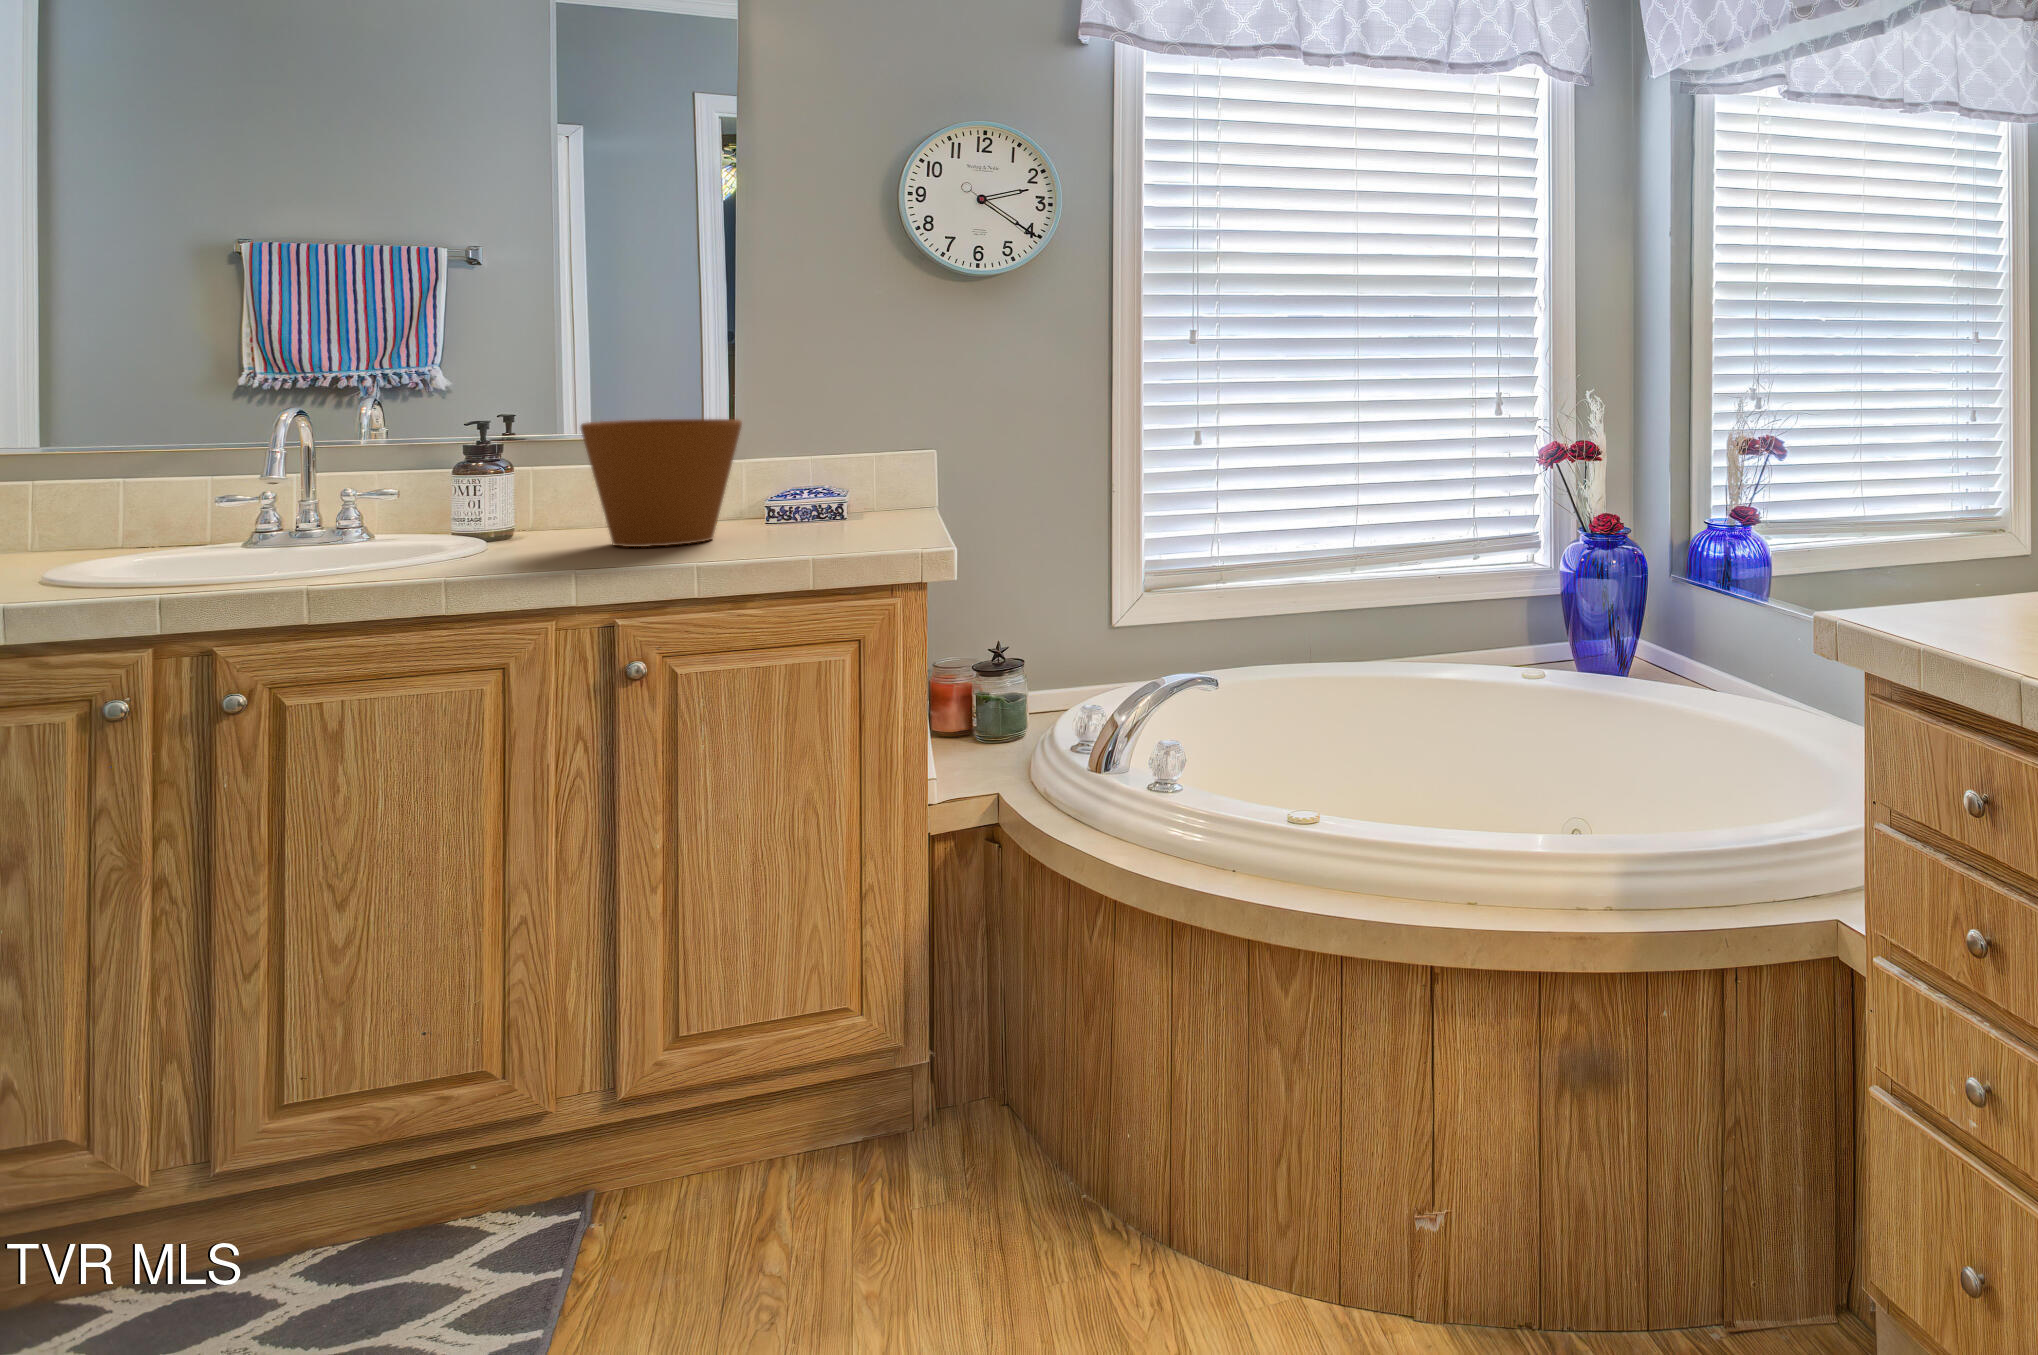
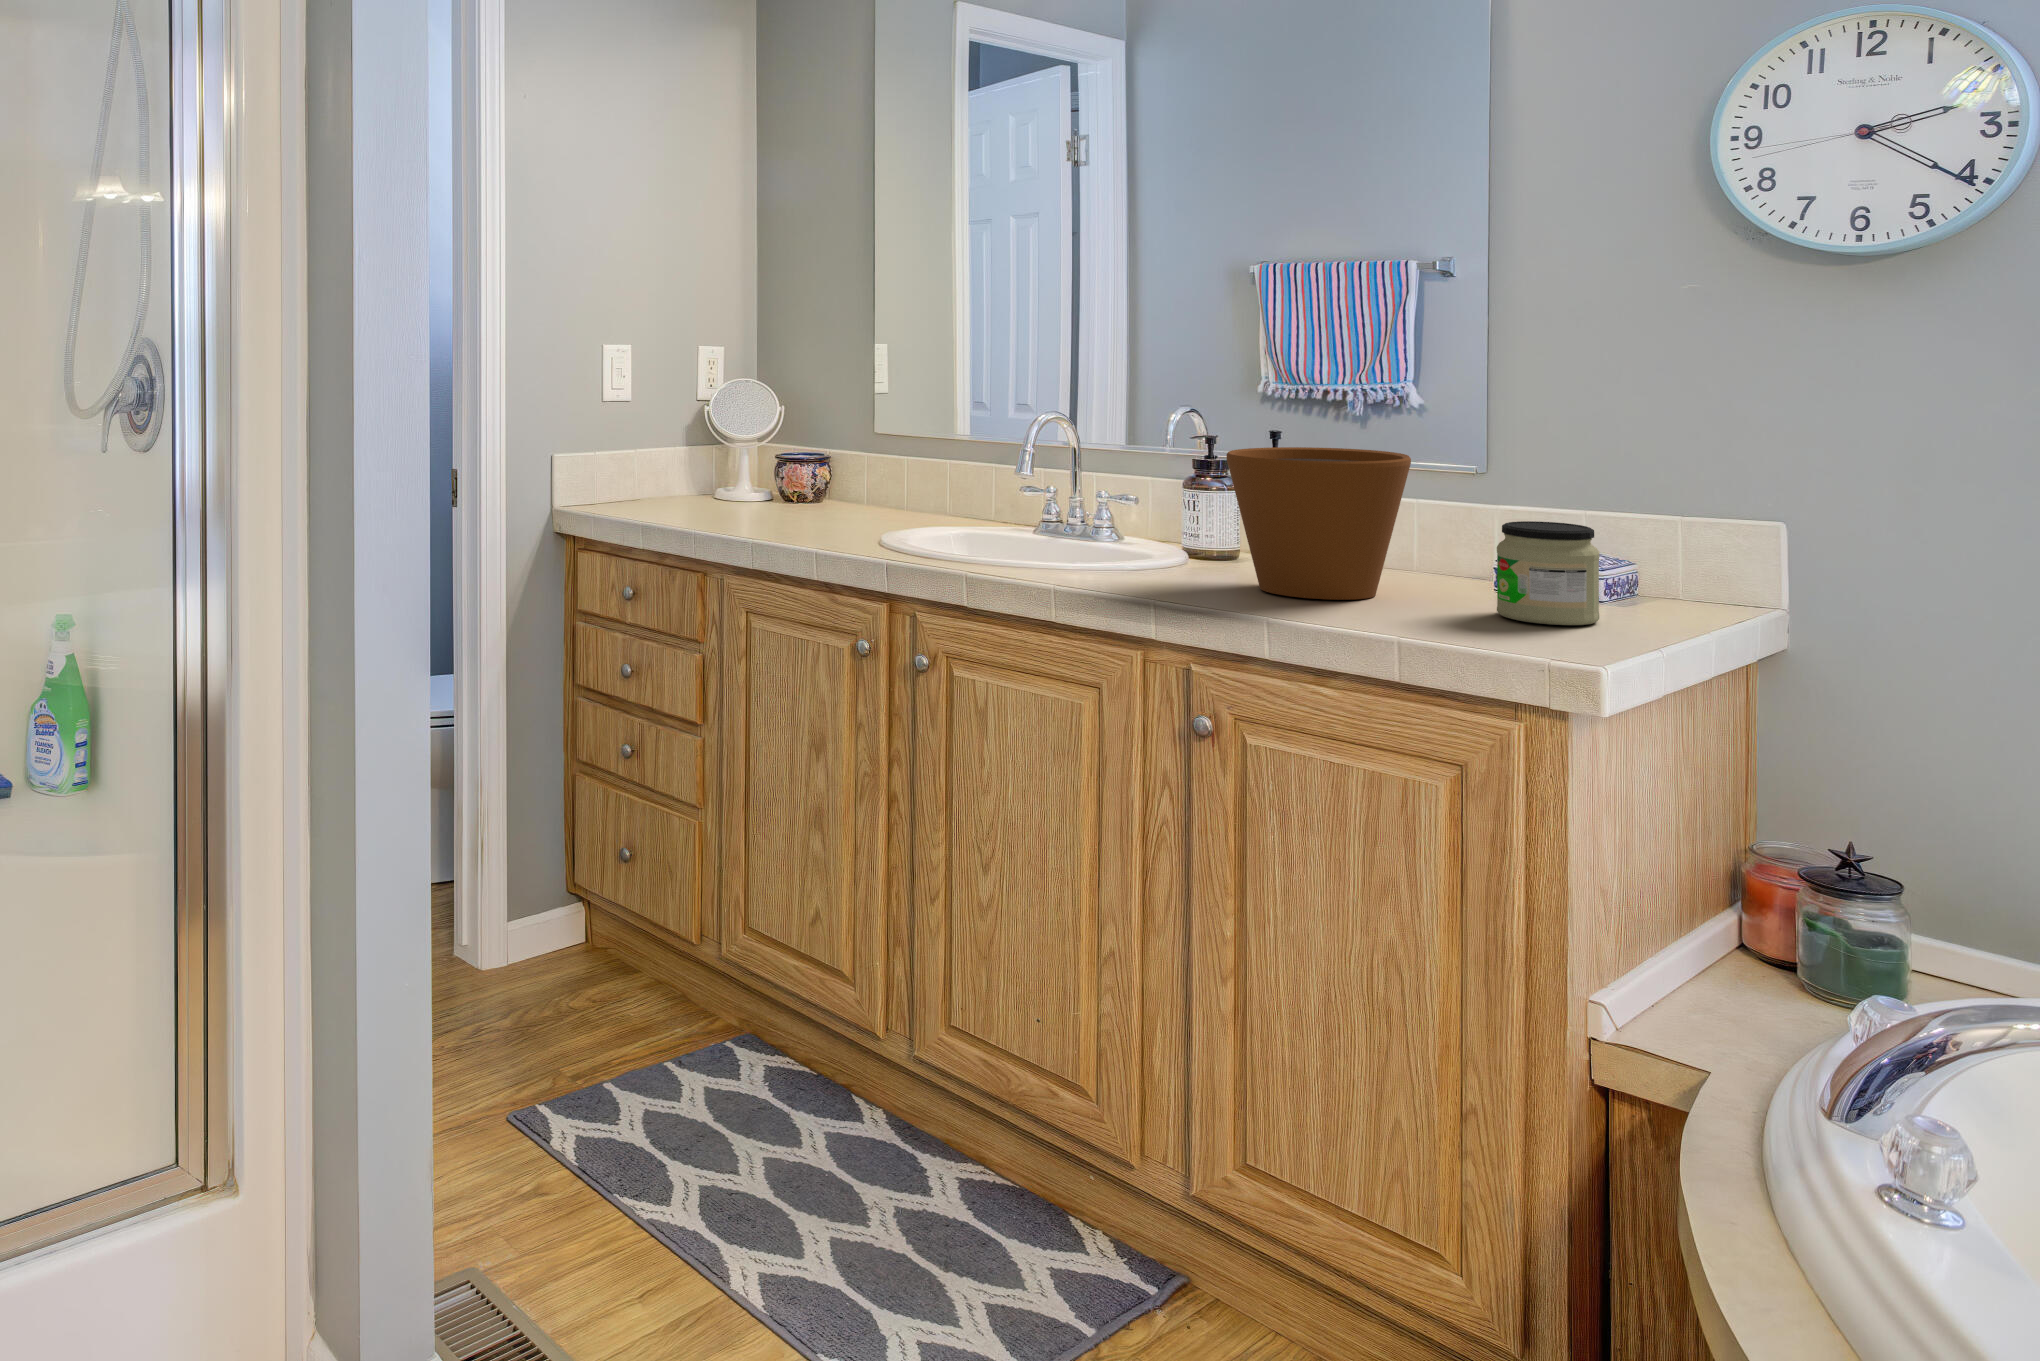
jar: none [816,460,885,534] -> present [1497,521,1600,625]

